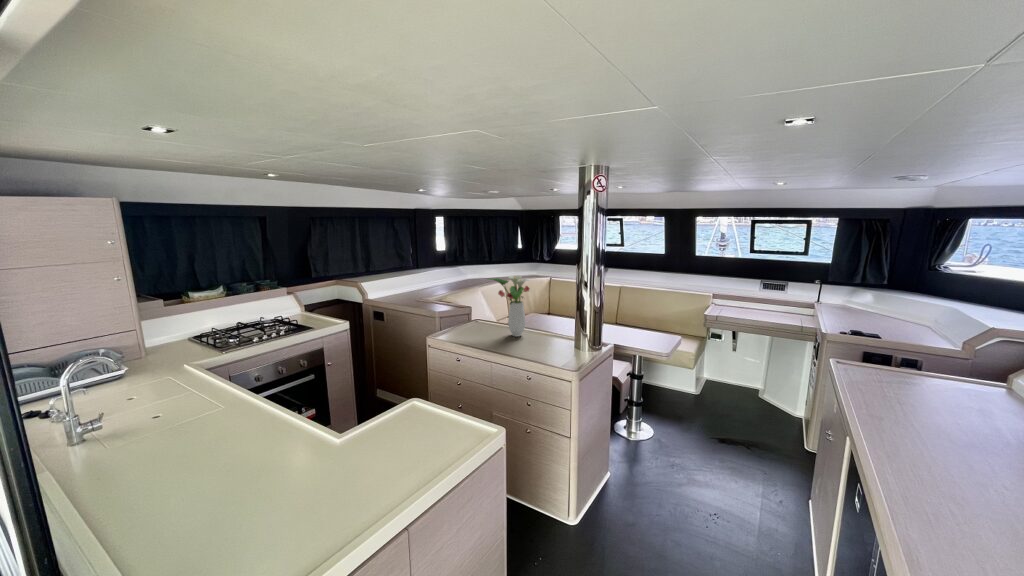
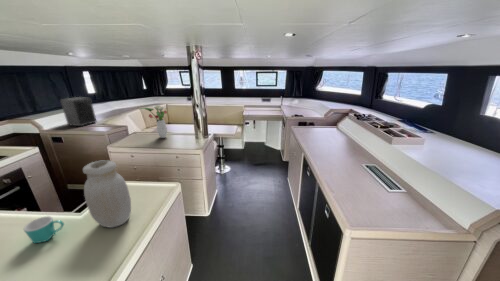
speaker: none [395,255,433,300] -> present [61,97,96,126]
jar: none [345,348,406,465] -> present [83,160,131,228]
mug: none [274,417,316,454] -> present [24,216,64,243]

